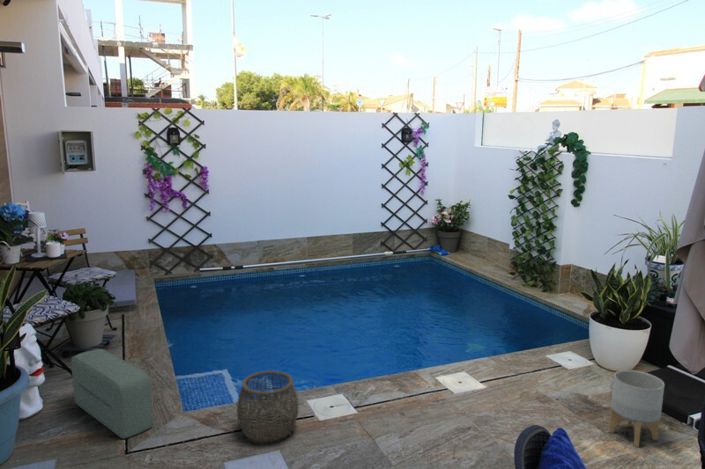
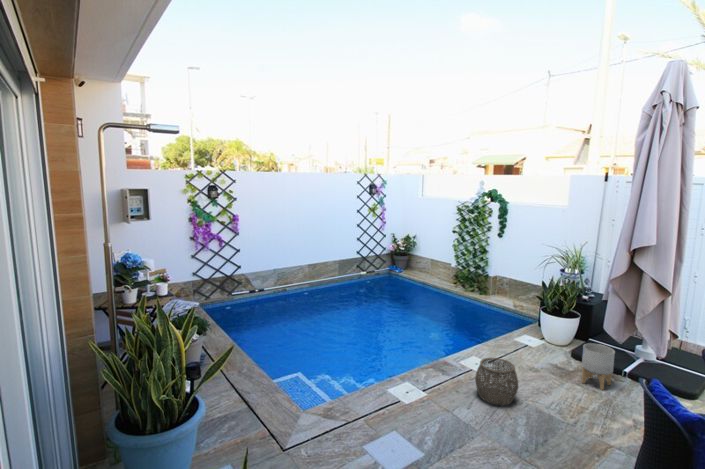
pouf: present [71,349,153,438] -> none [227,360,301,424]
woven basket: present [237,371,299,442] -> present [475,358,518,405]

